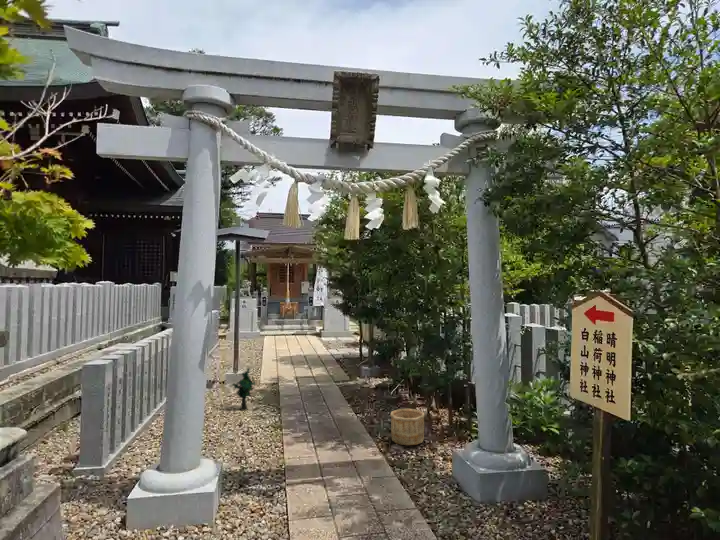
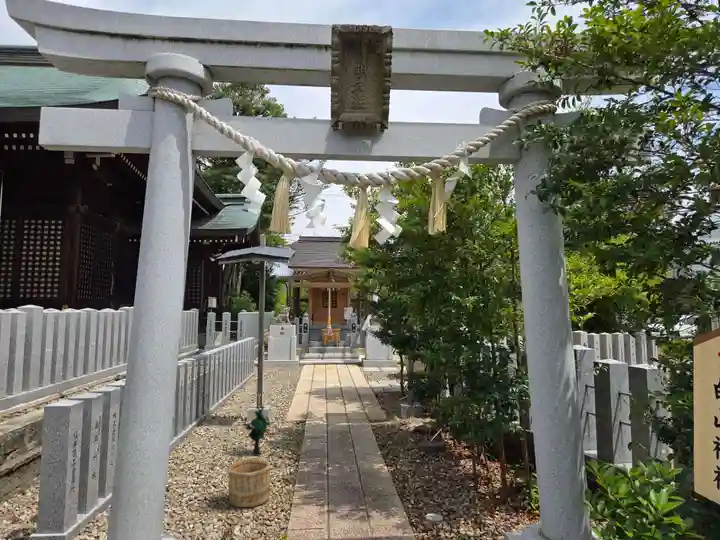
wooden bucket: present [390,409,425,445] -> present [227,459,271,507]

